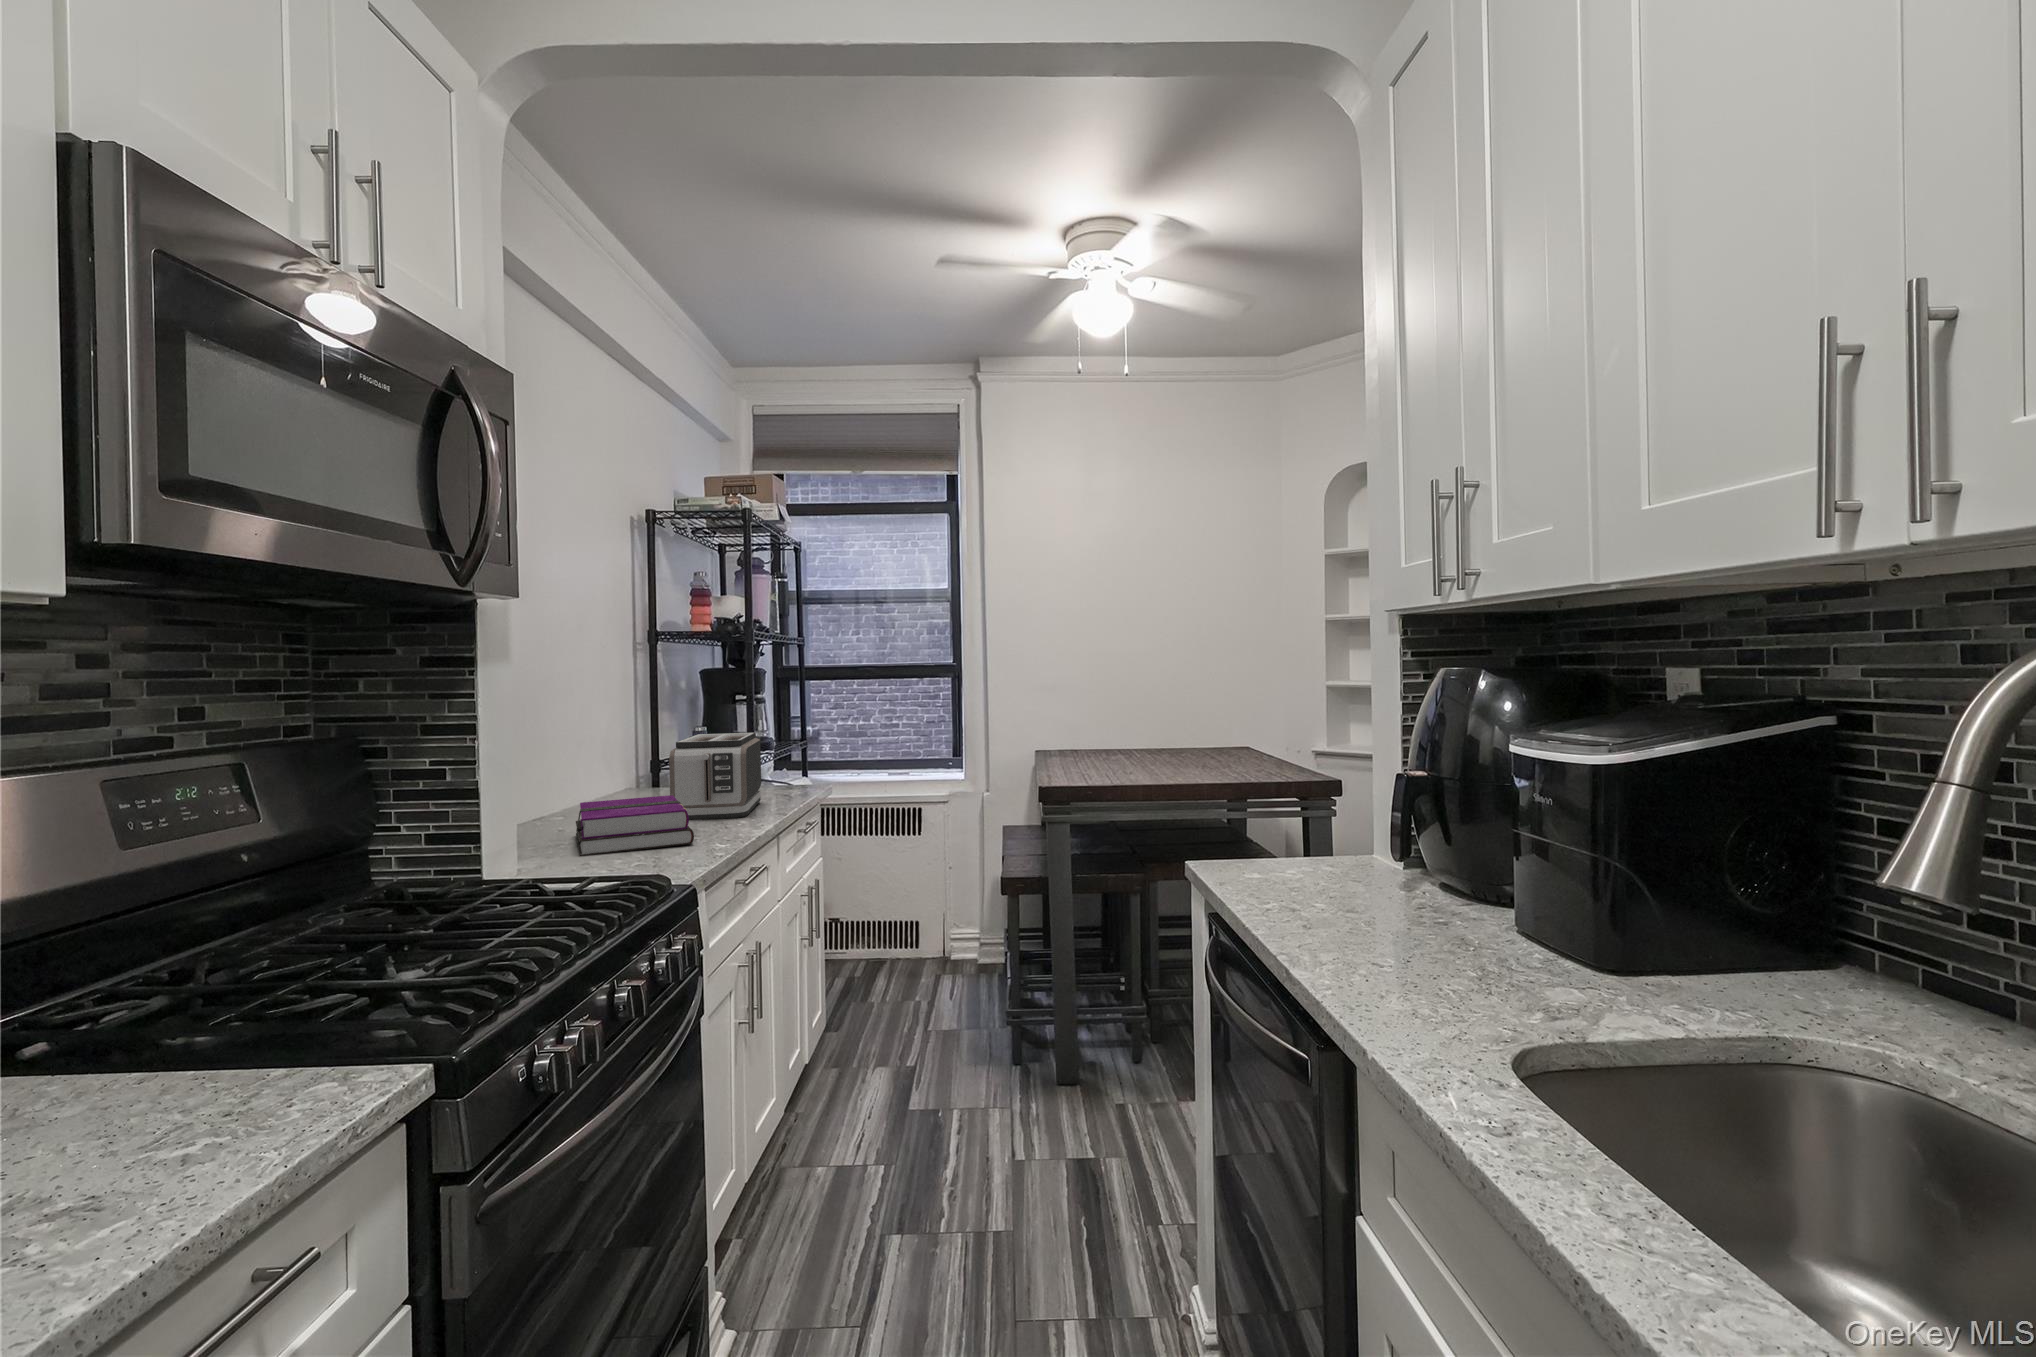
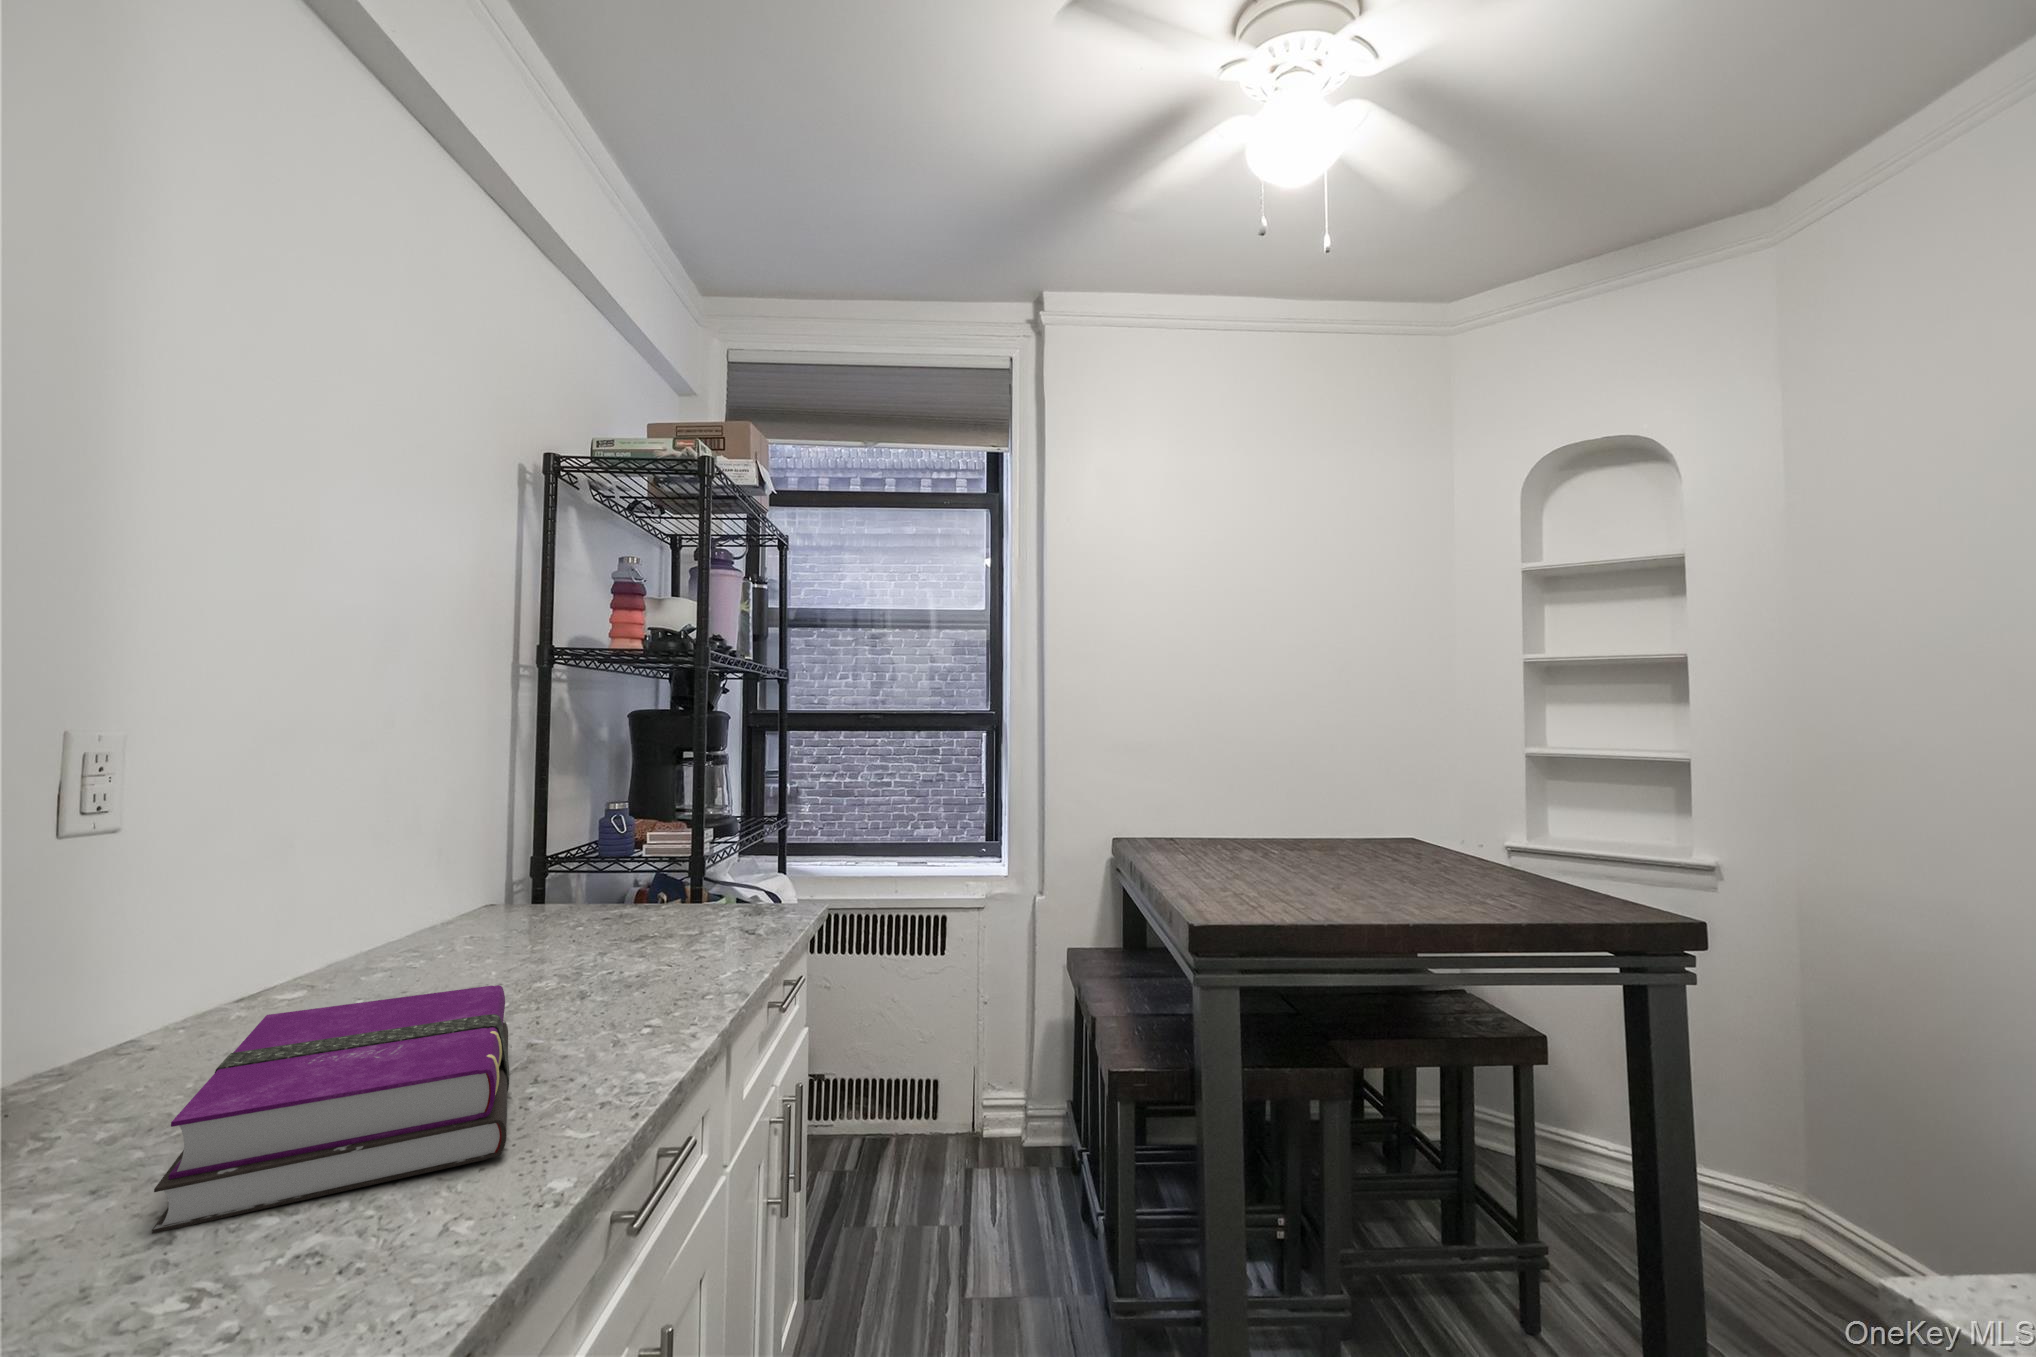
toaster: present [669,733,761,820] -> none [510,827,708,1019]

